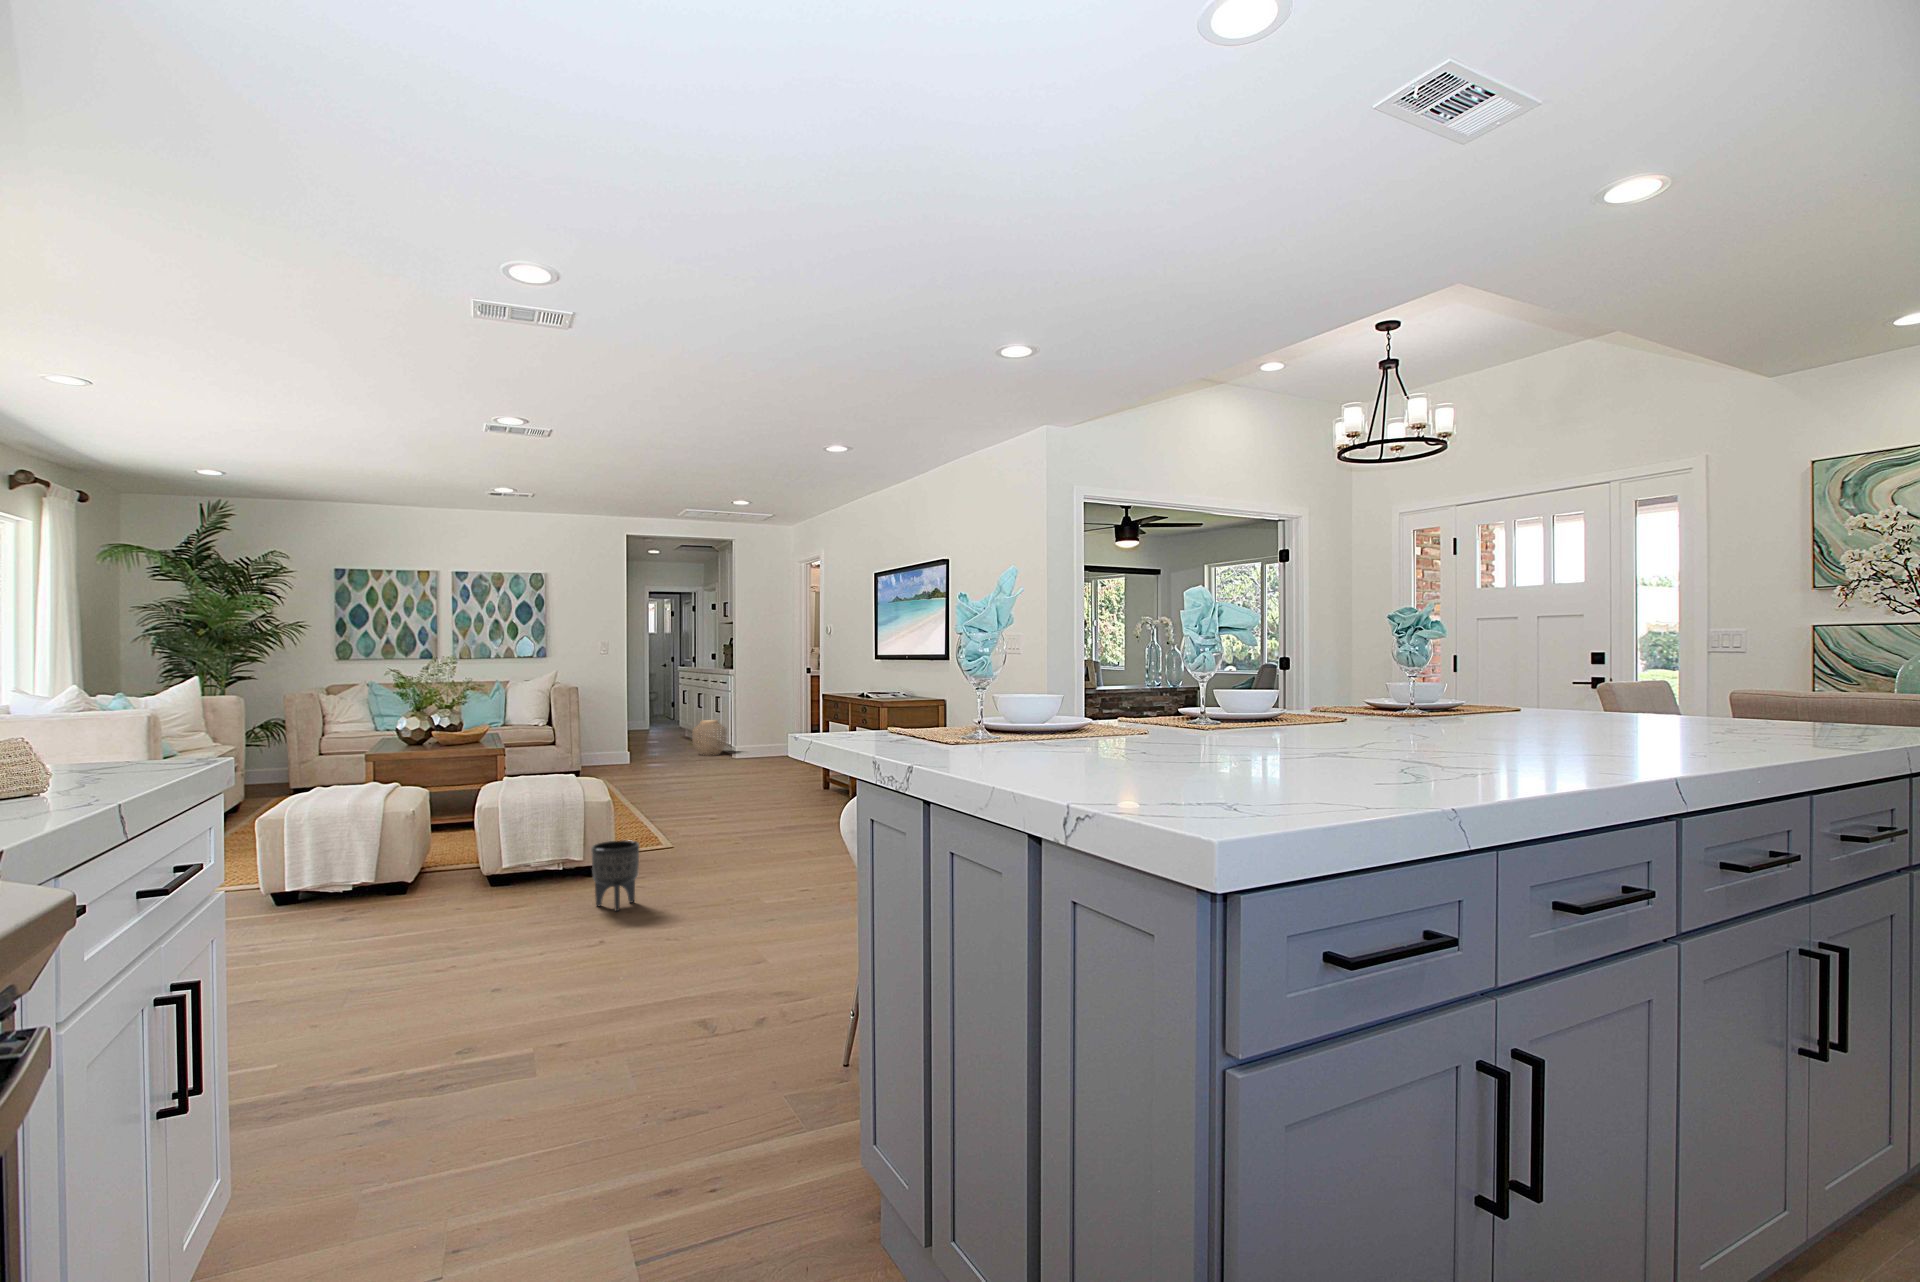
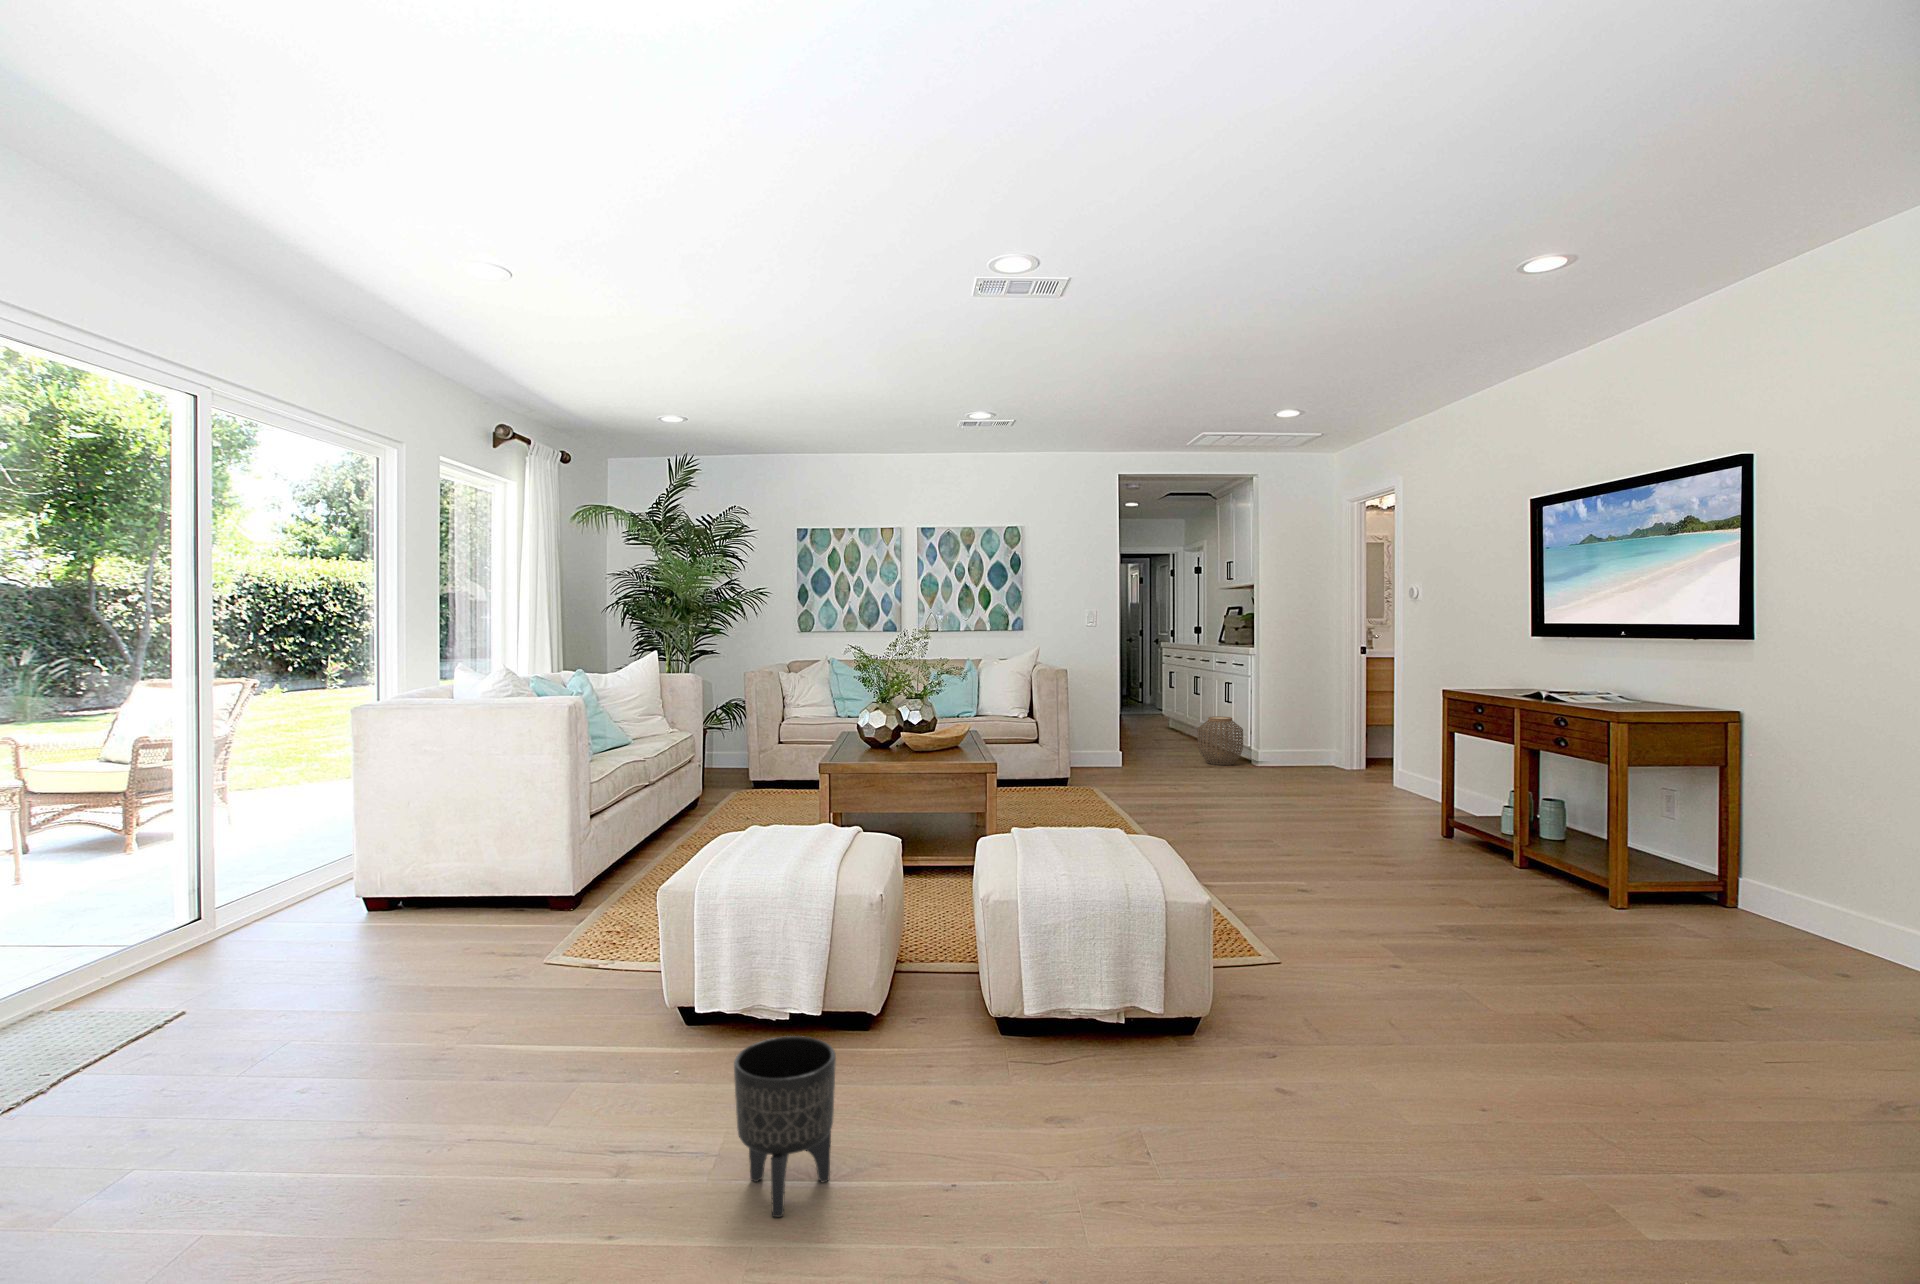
planter: present [591,840,639,911] -> present [734,1036,836,1217]

